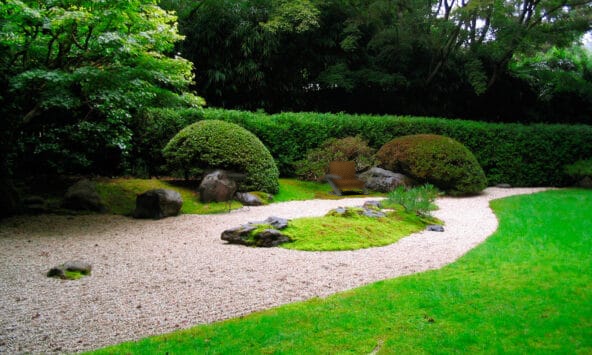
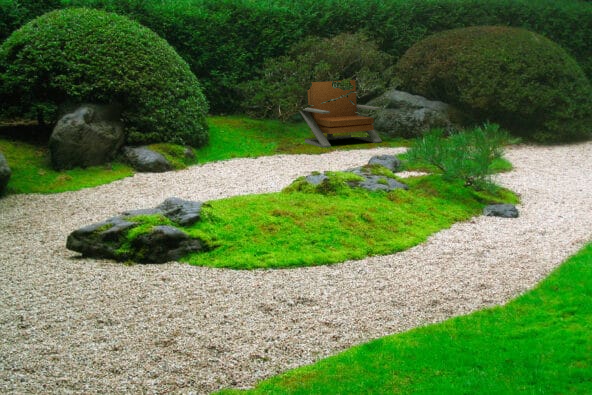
stool: present [228,174,247,200] -> none [101,111,147,186]

